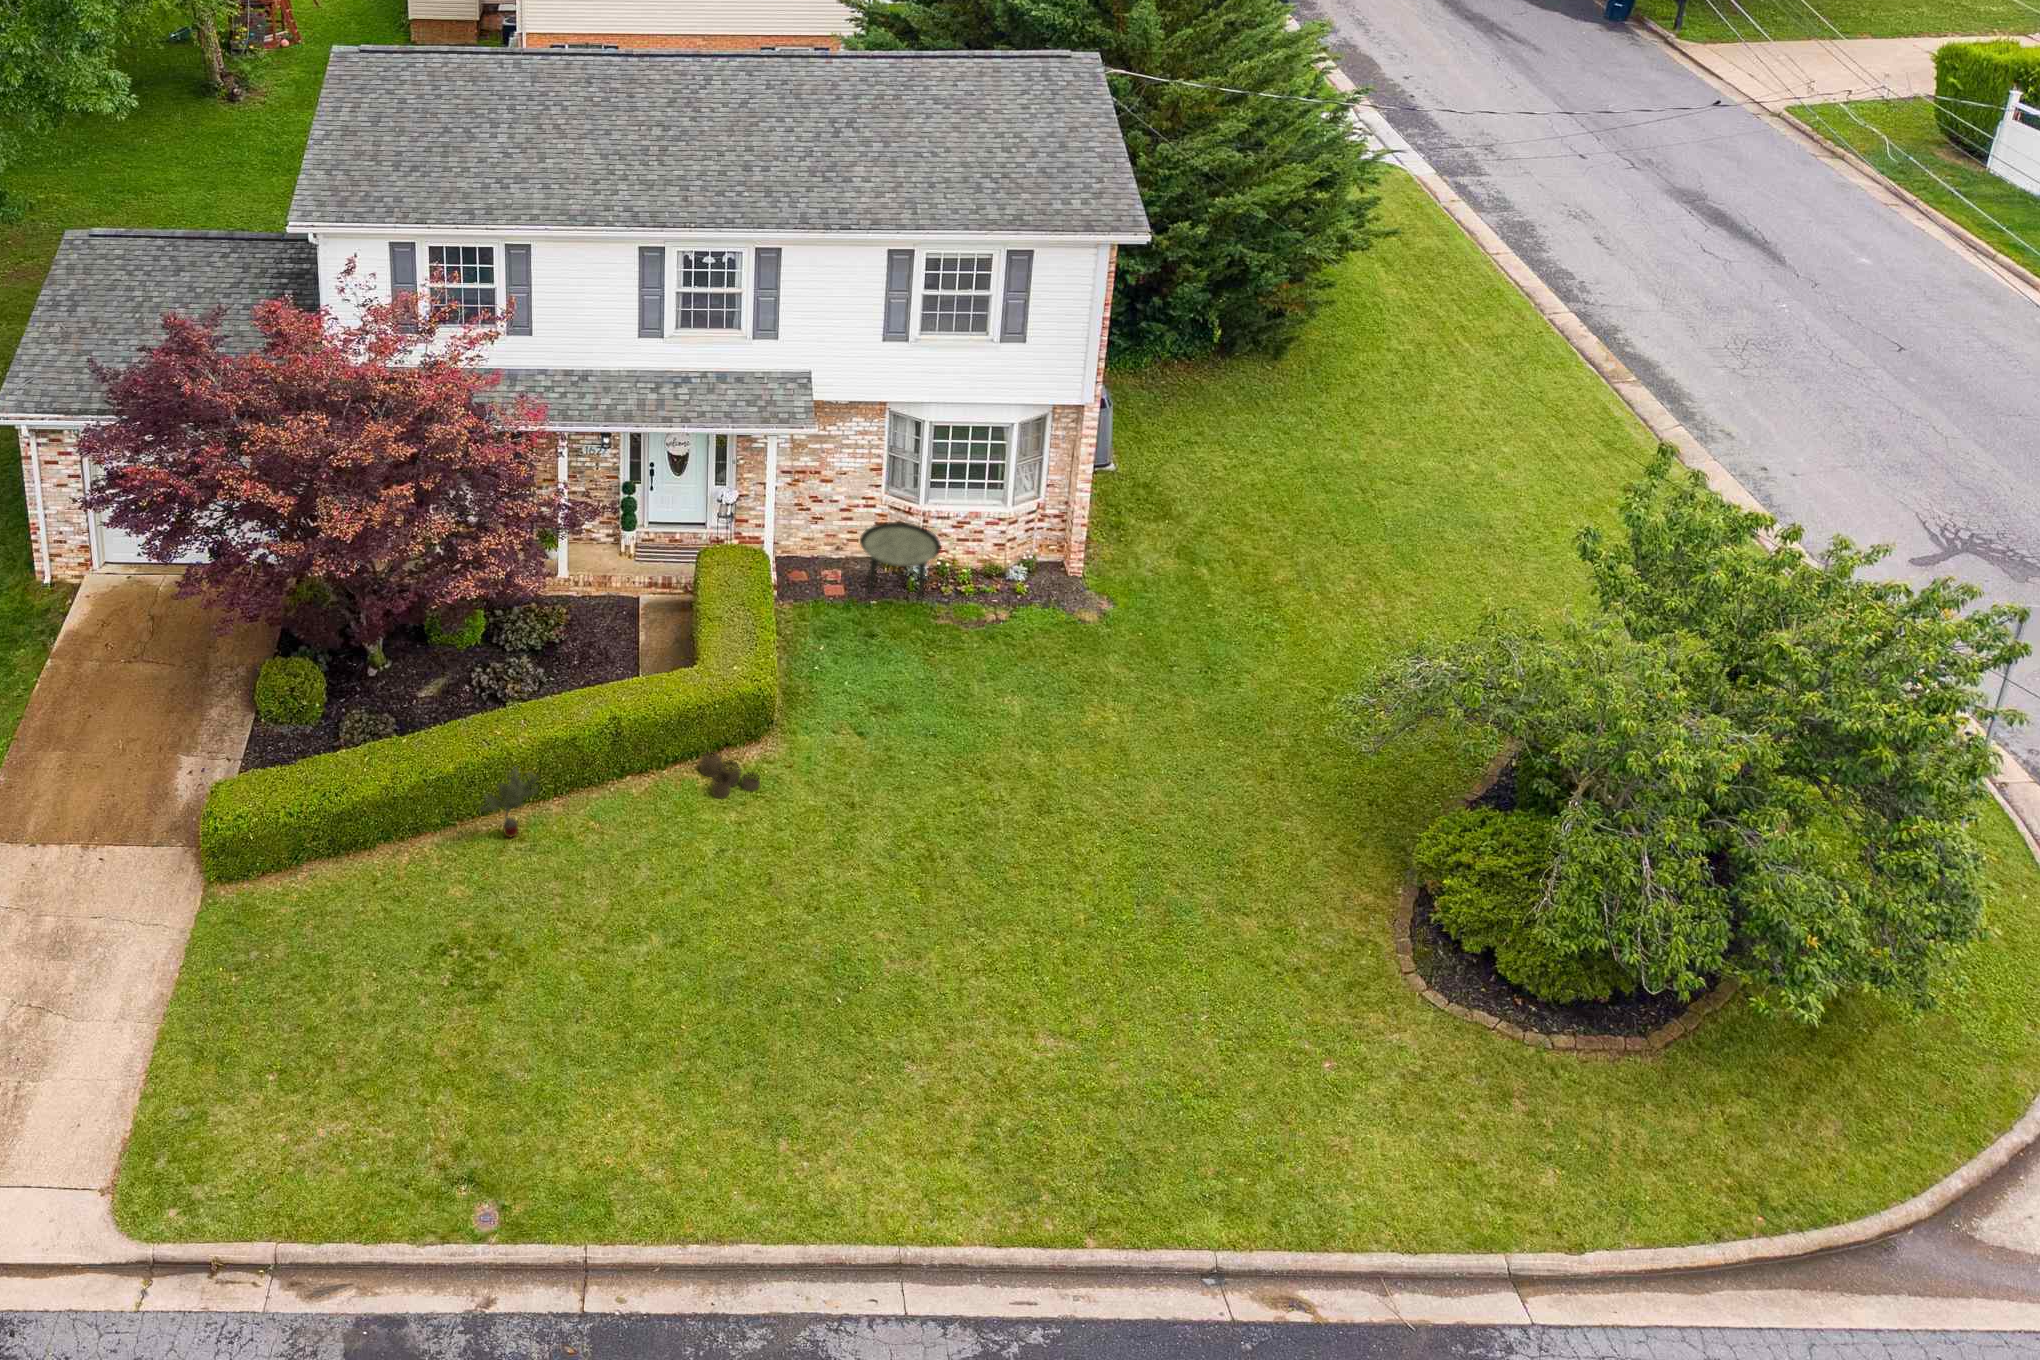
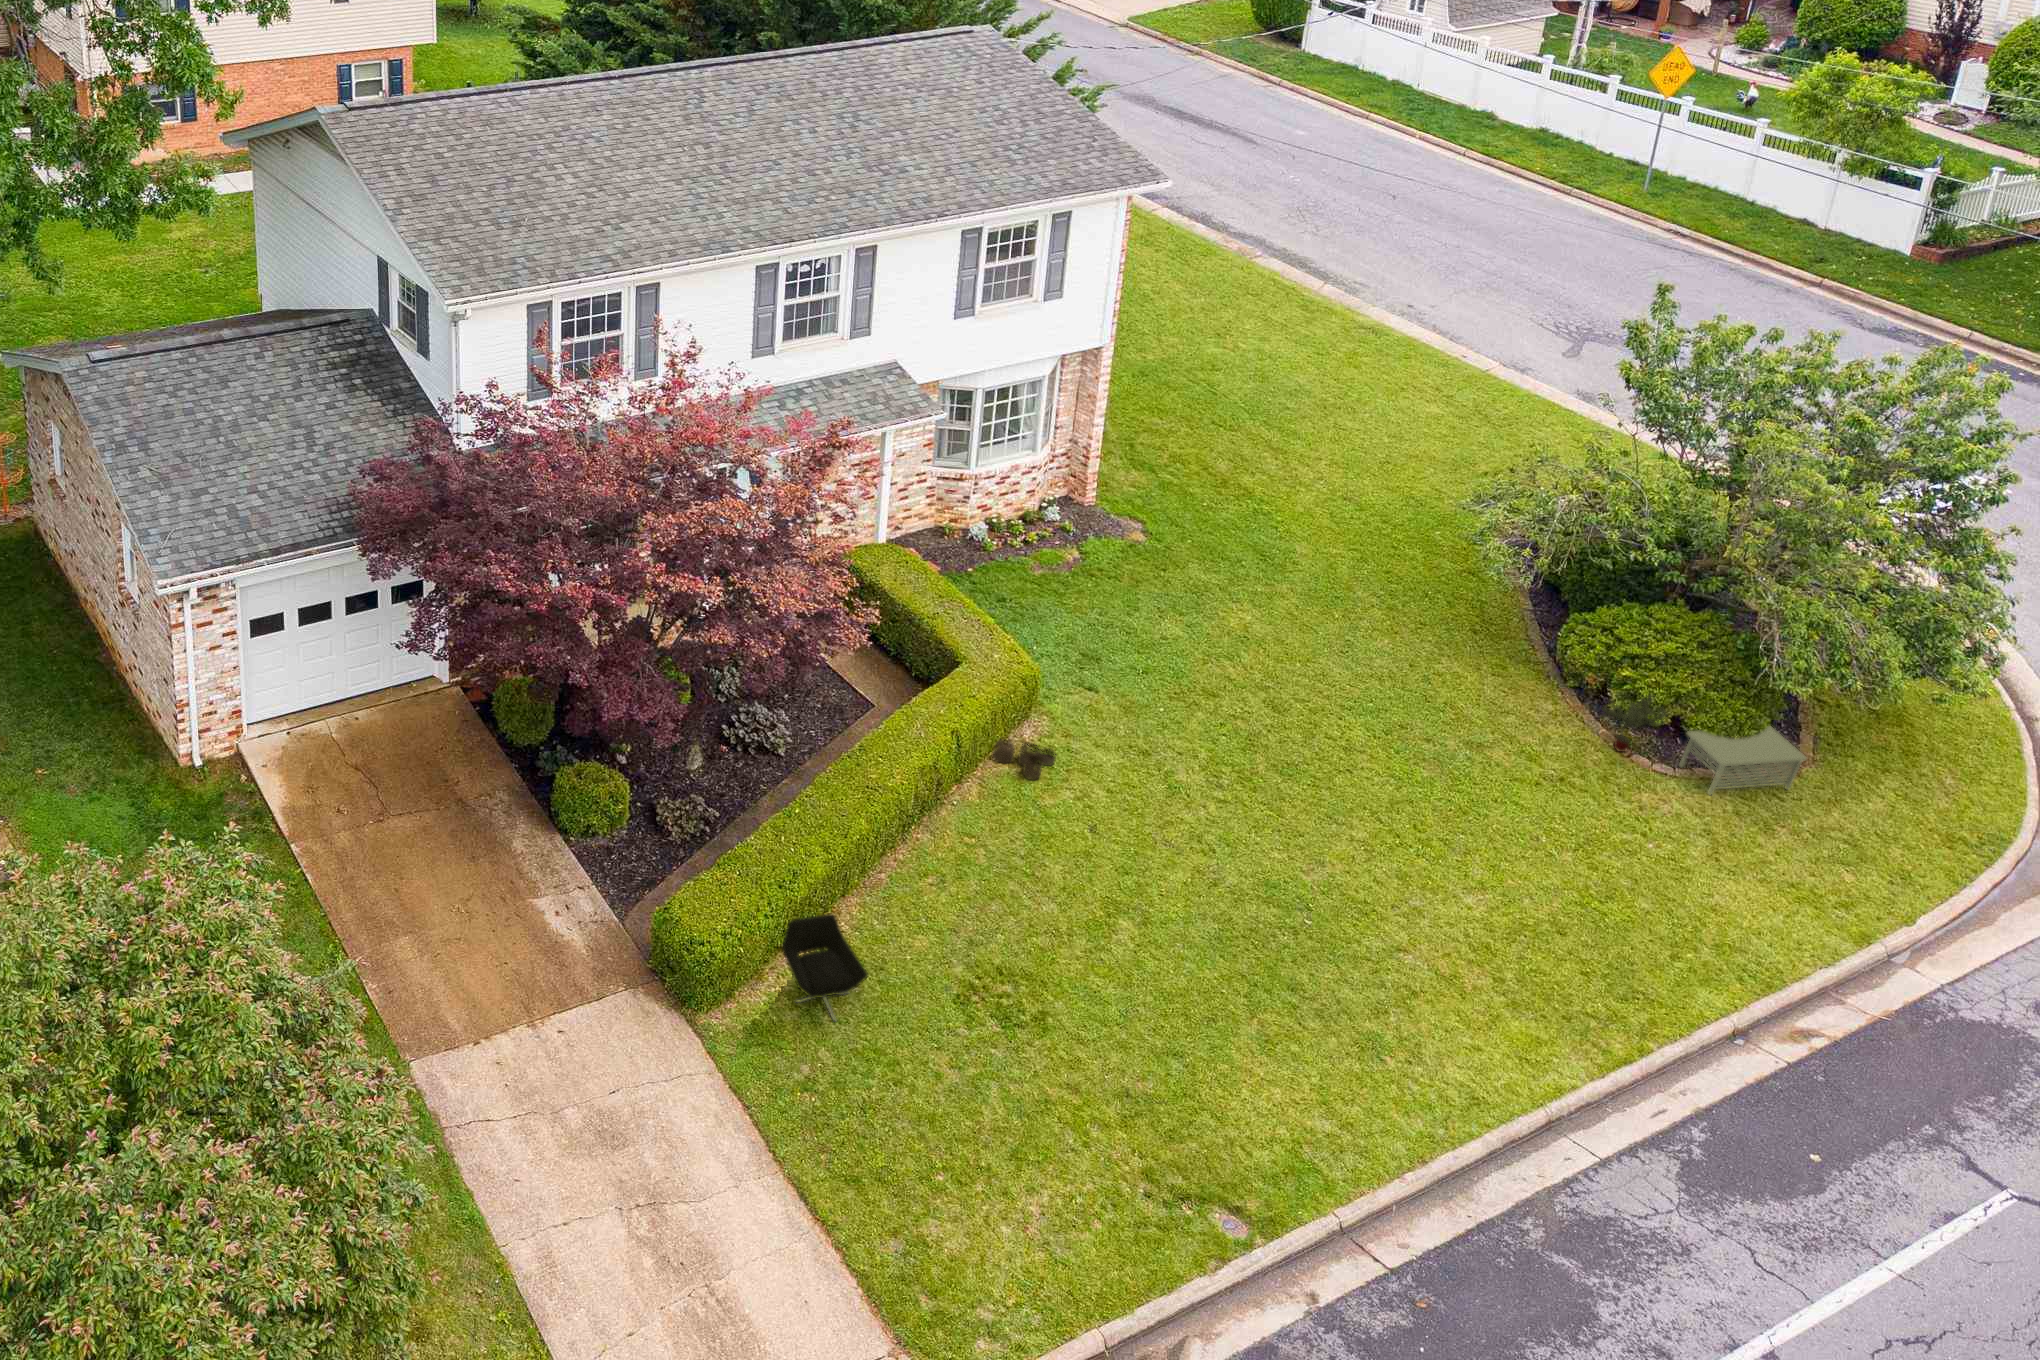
round table: present [860,522,941,599] -> none [929,487,1008,560]
potted tree: present [481,767,538,837] -> present [1602,695,1668,752]
lounge chair: none [276,821,358,921] -> present [782,914,868,1021]
storage bench: none [1496,971,1637,1082] -> present [1679,726,1806,795]

